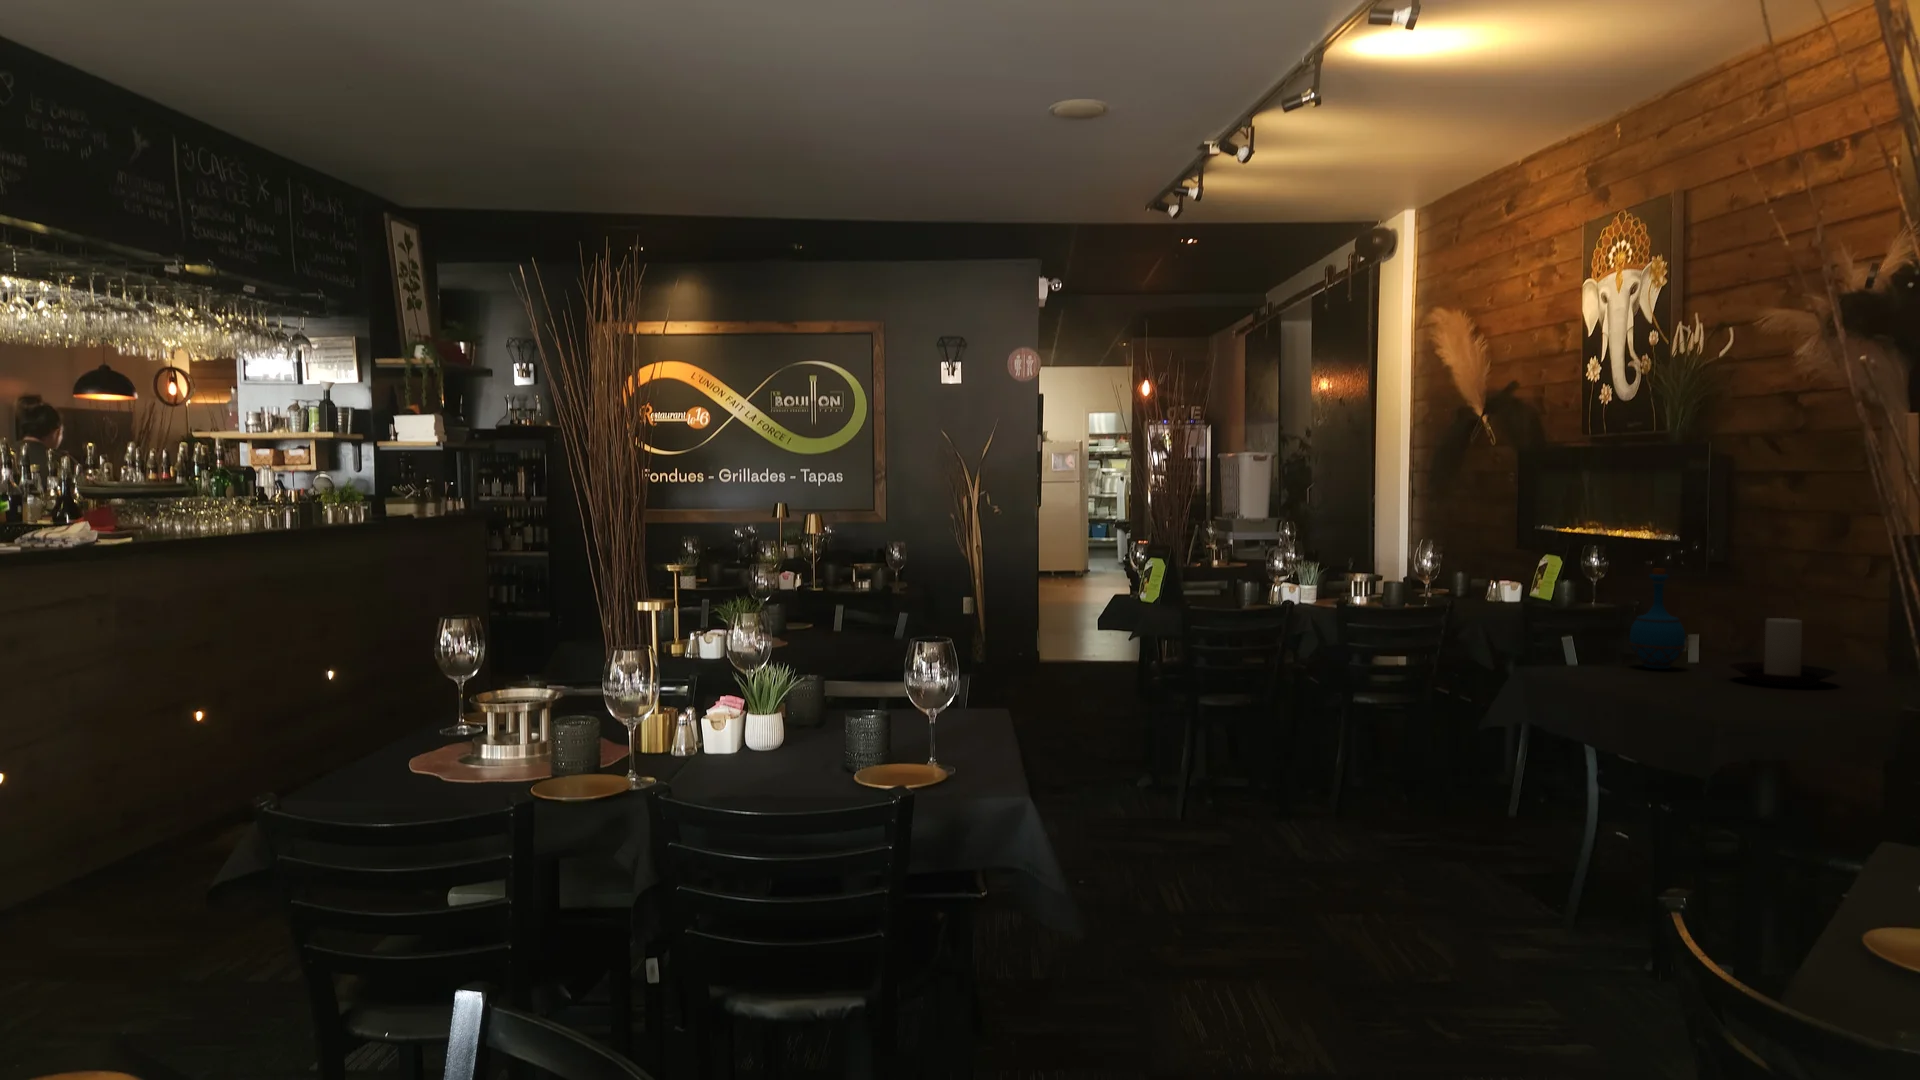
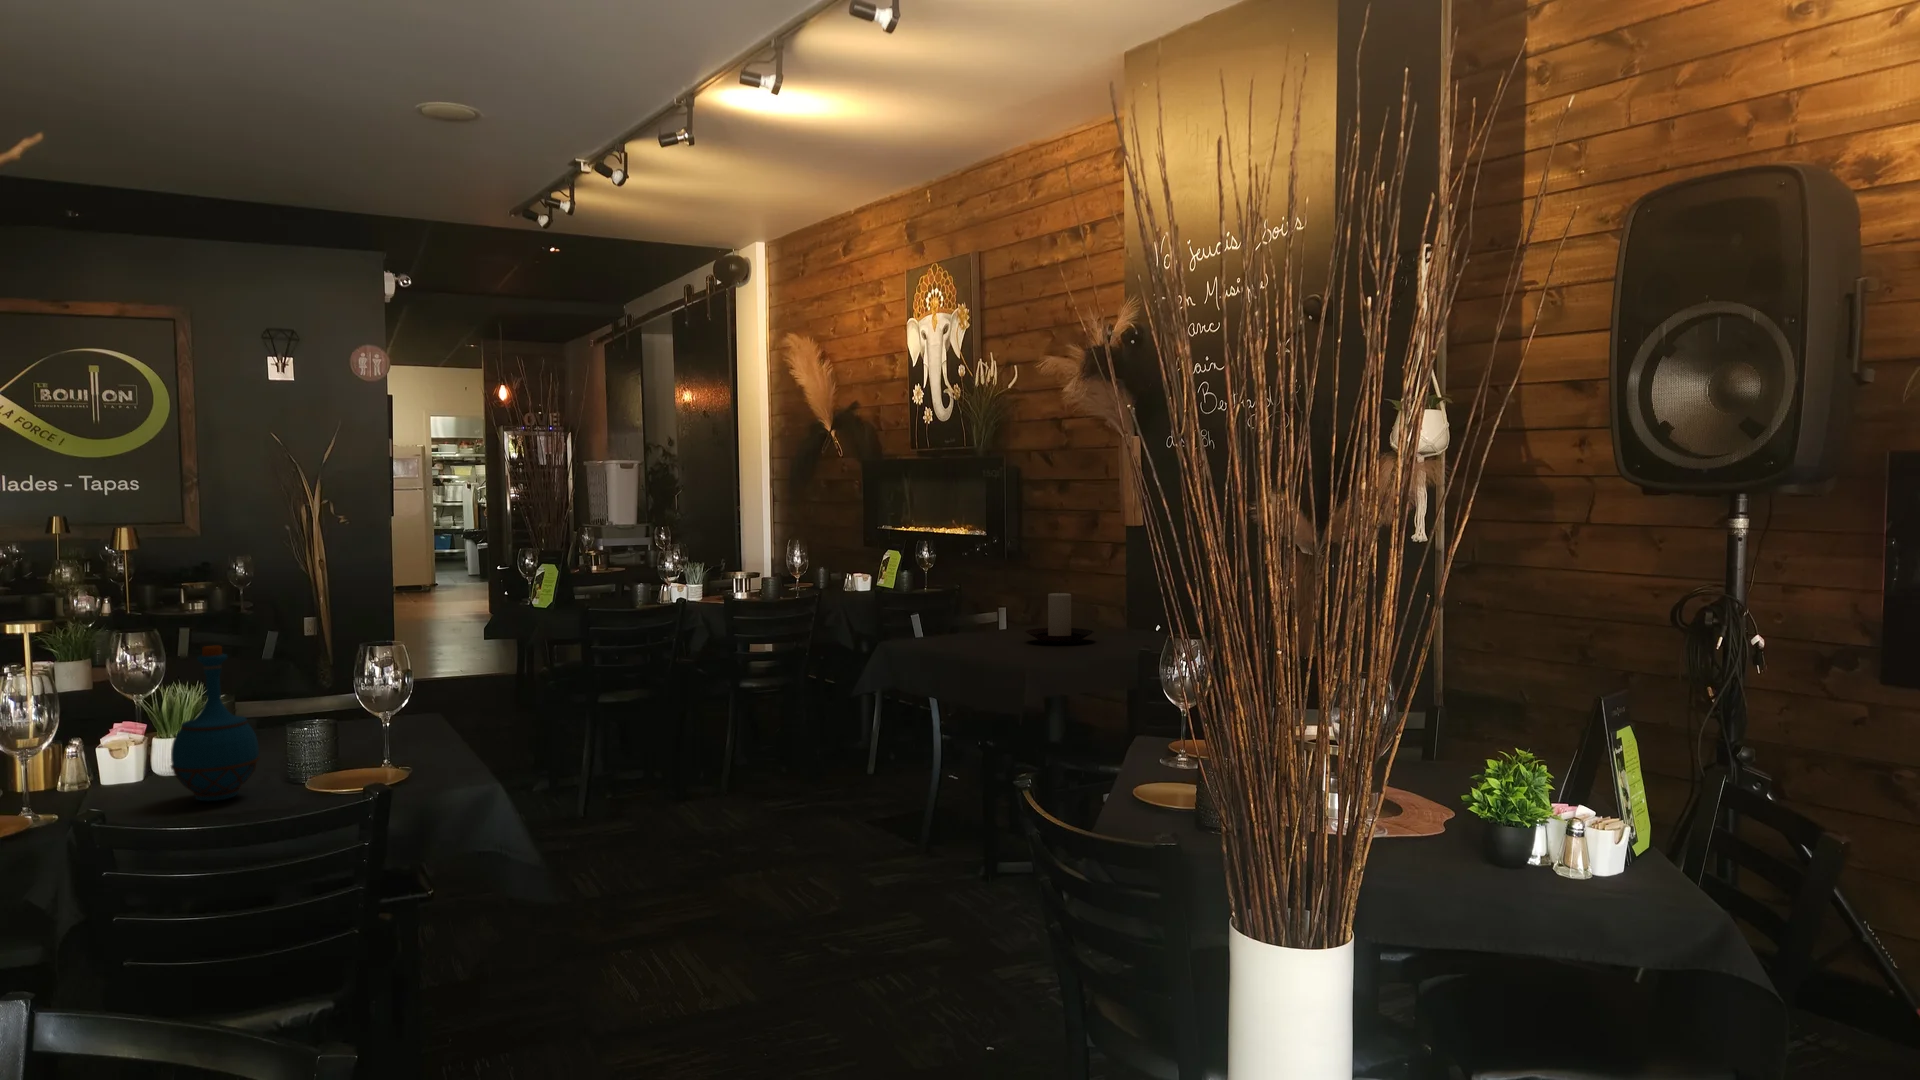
bottle: present [1629,569,1686,669] -> present [171,646,259,801]

